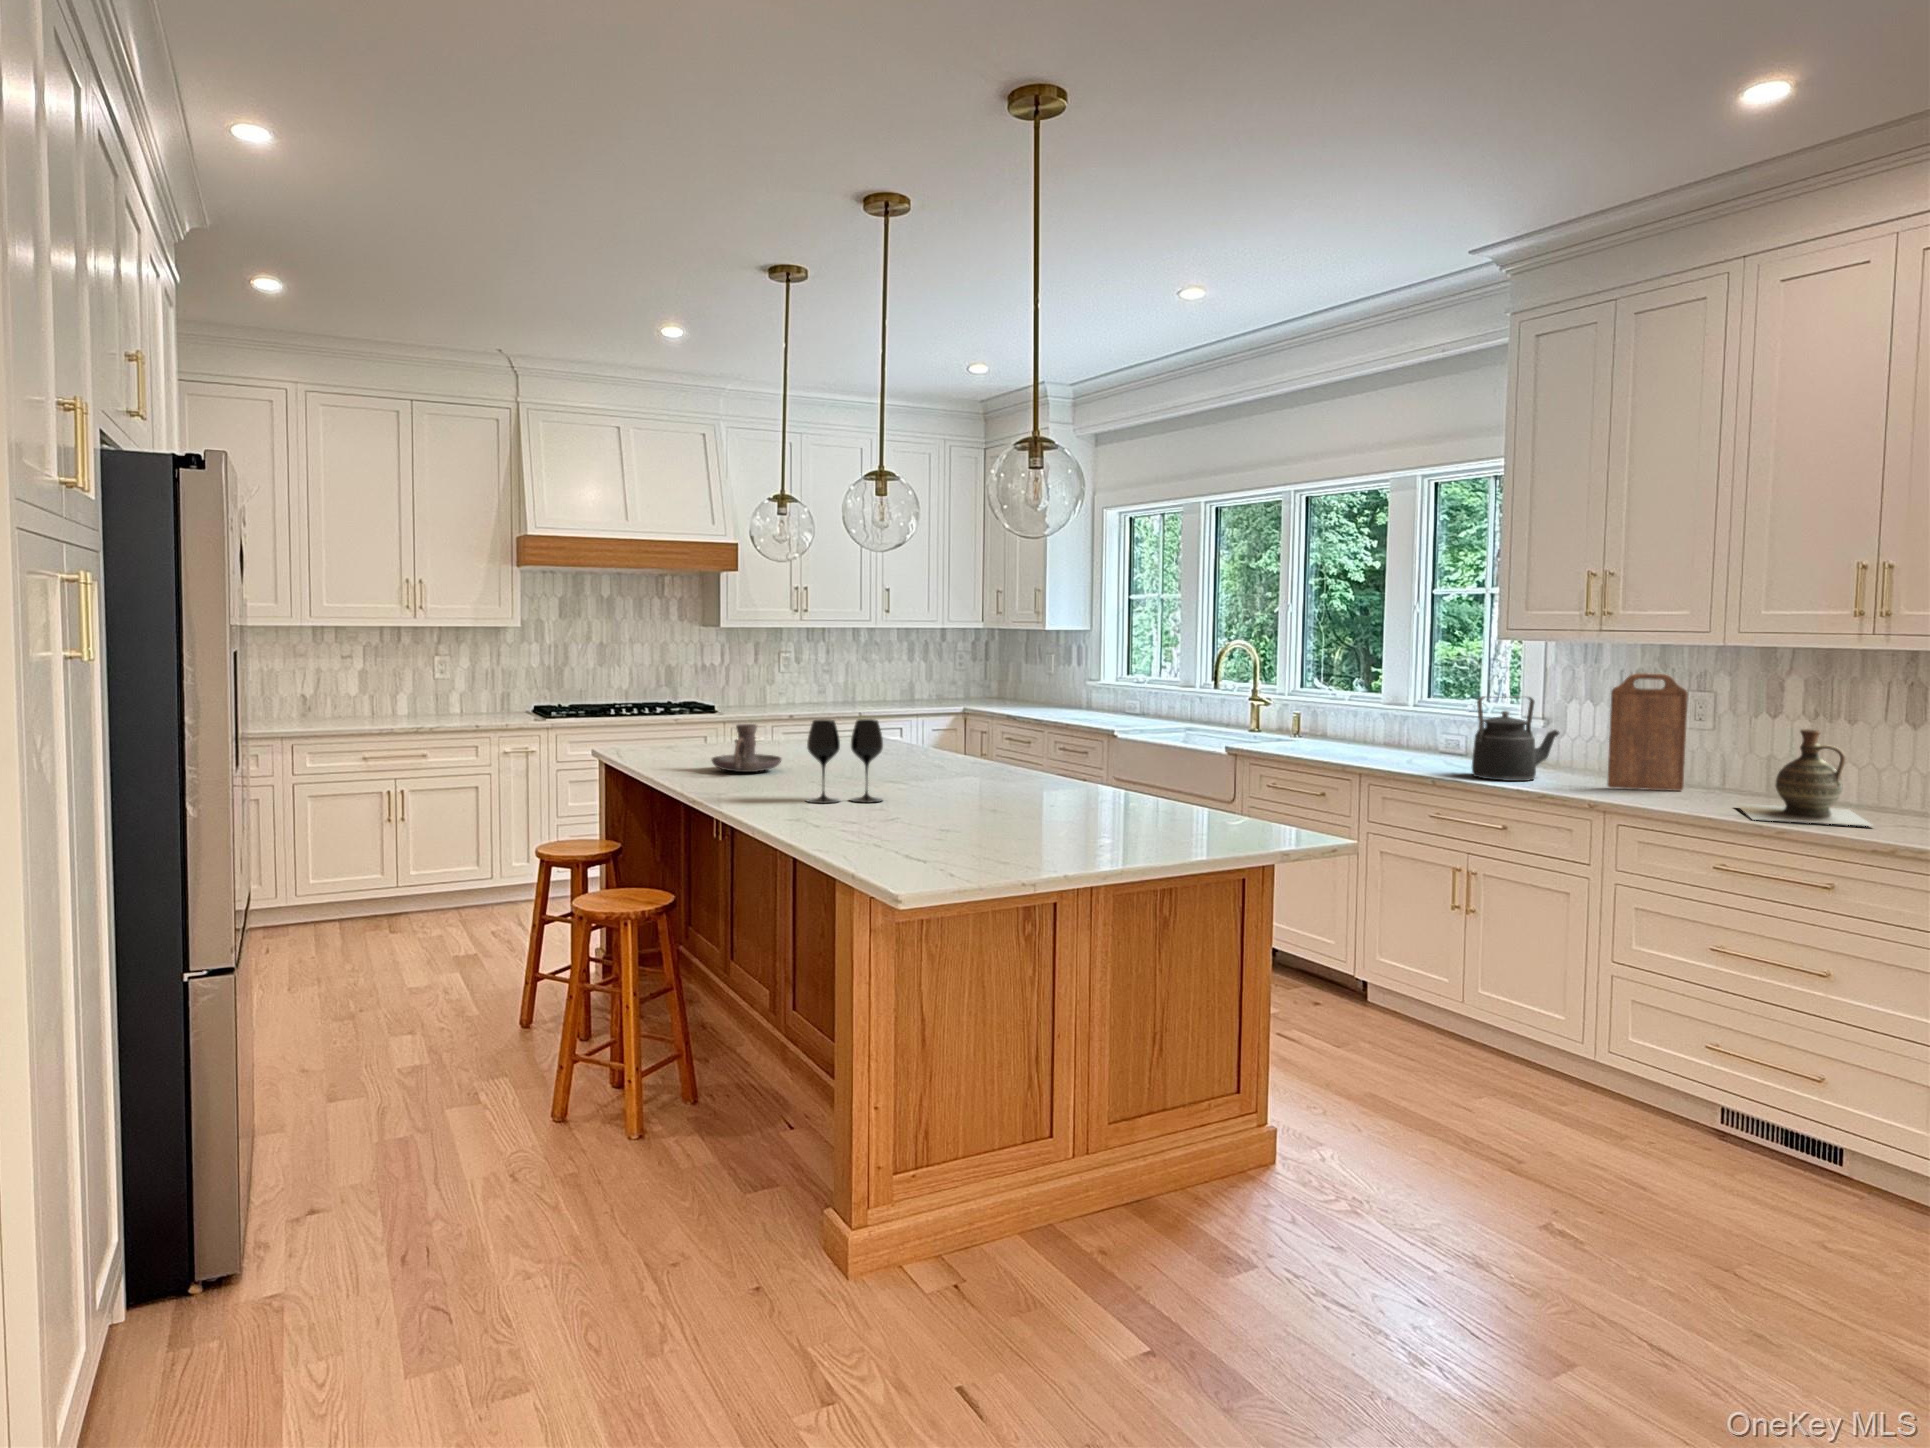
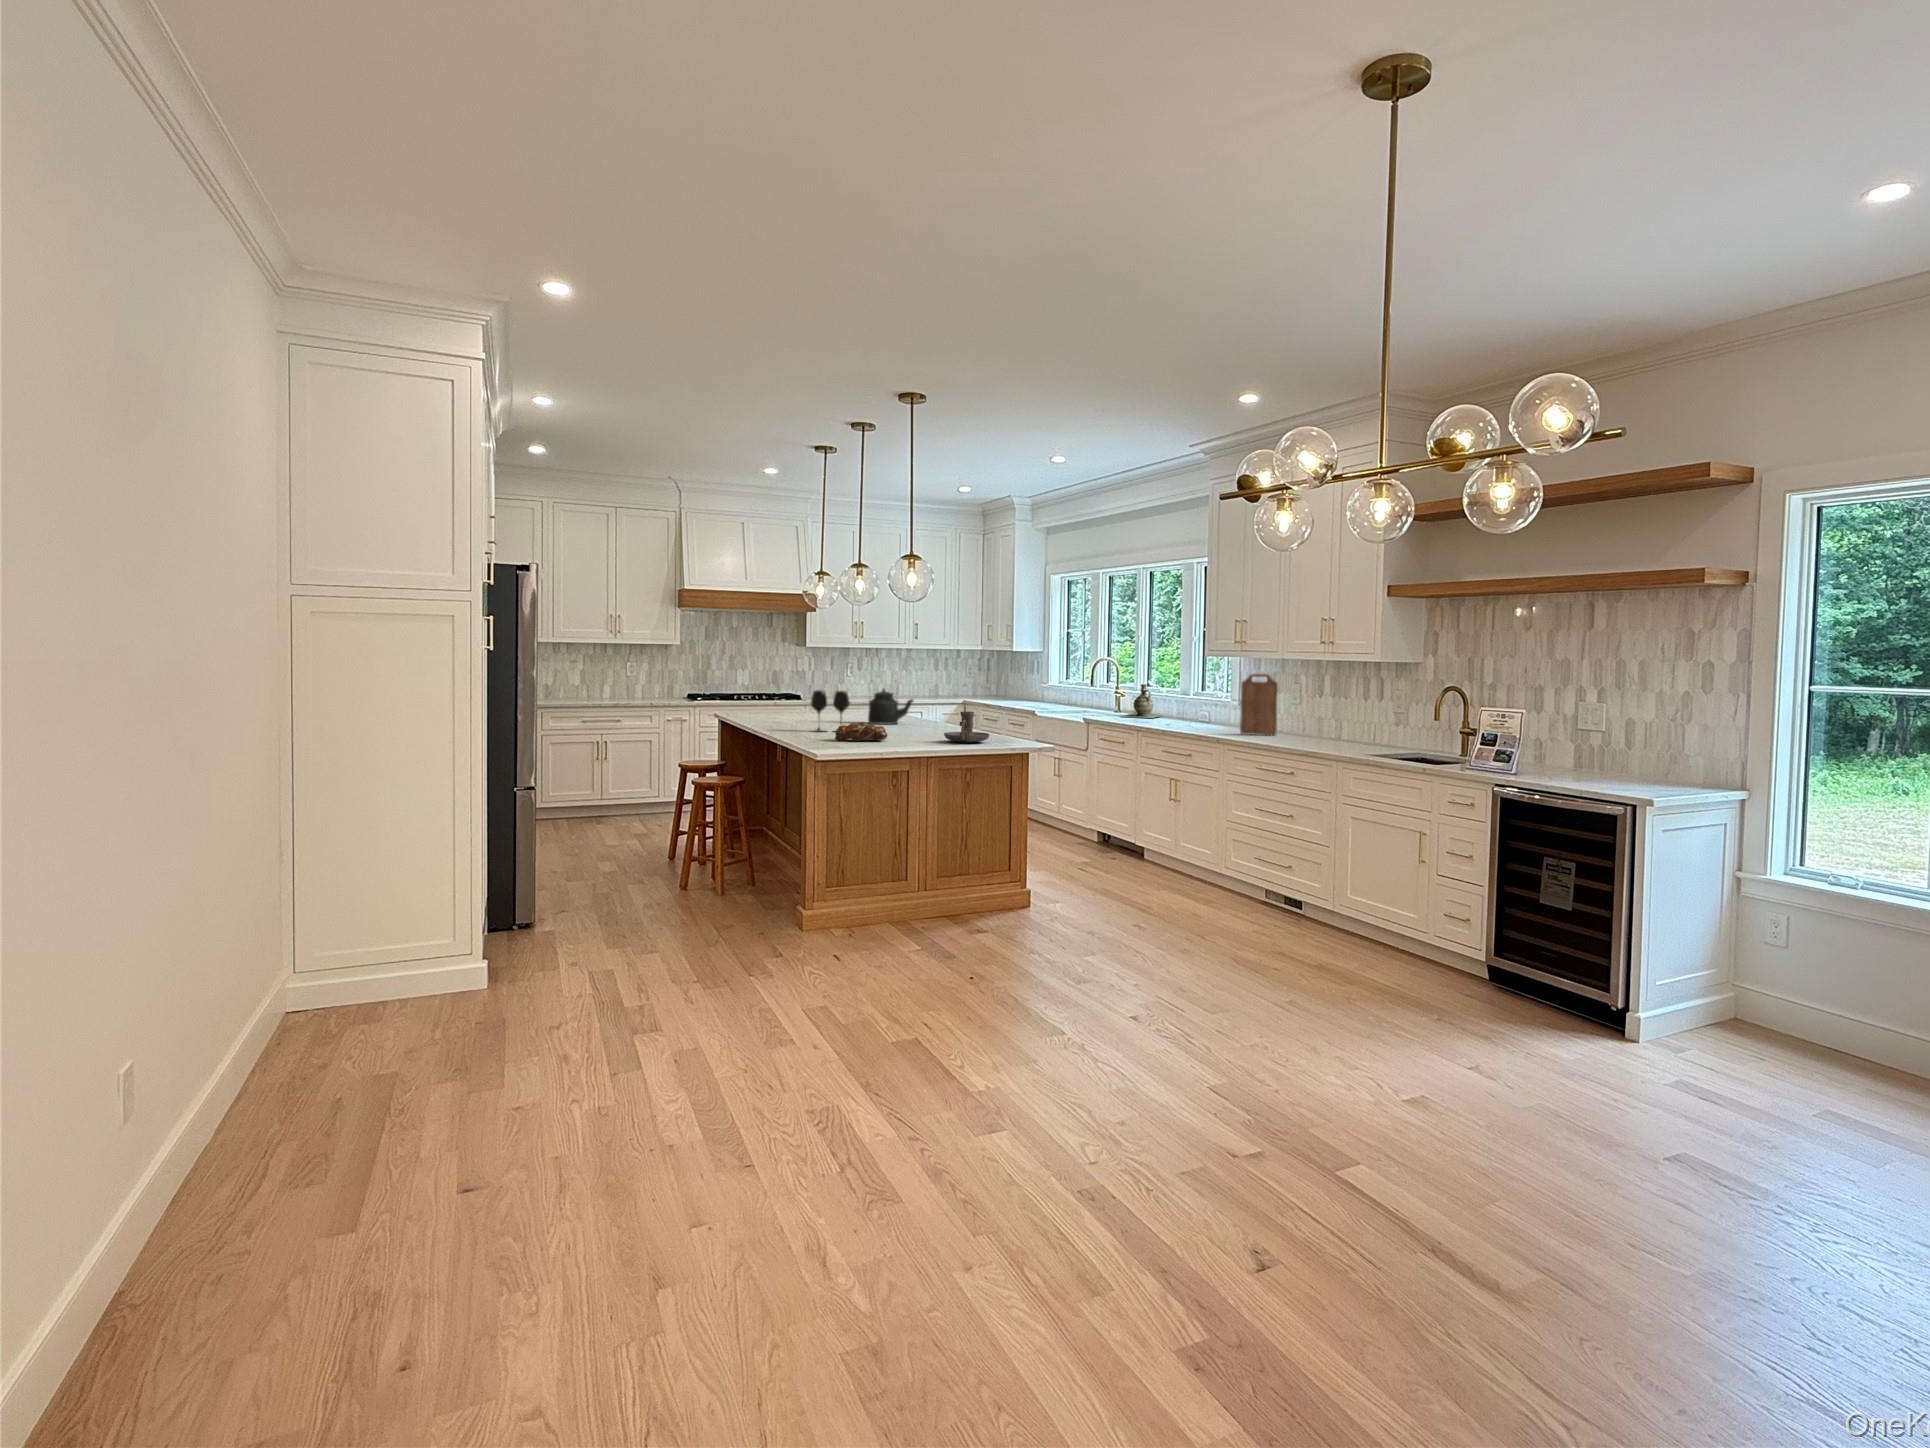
kettle: present [1472,696,1559,781] -> present [868,689,913,725]
candle holder: present [712,724,781,772] -> present [944,711,990,743]
ceramic jug: present [1737,729,1872,826] -> present [1121,684,1162,718]
bread loaf: none [891,795,1004,839] -> present [835,722,888,741]

